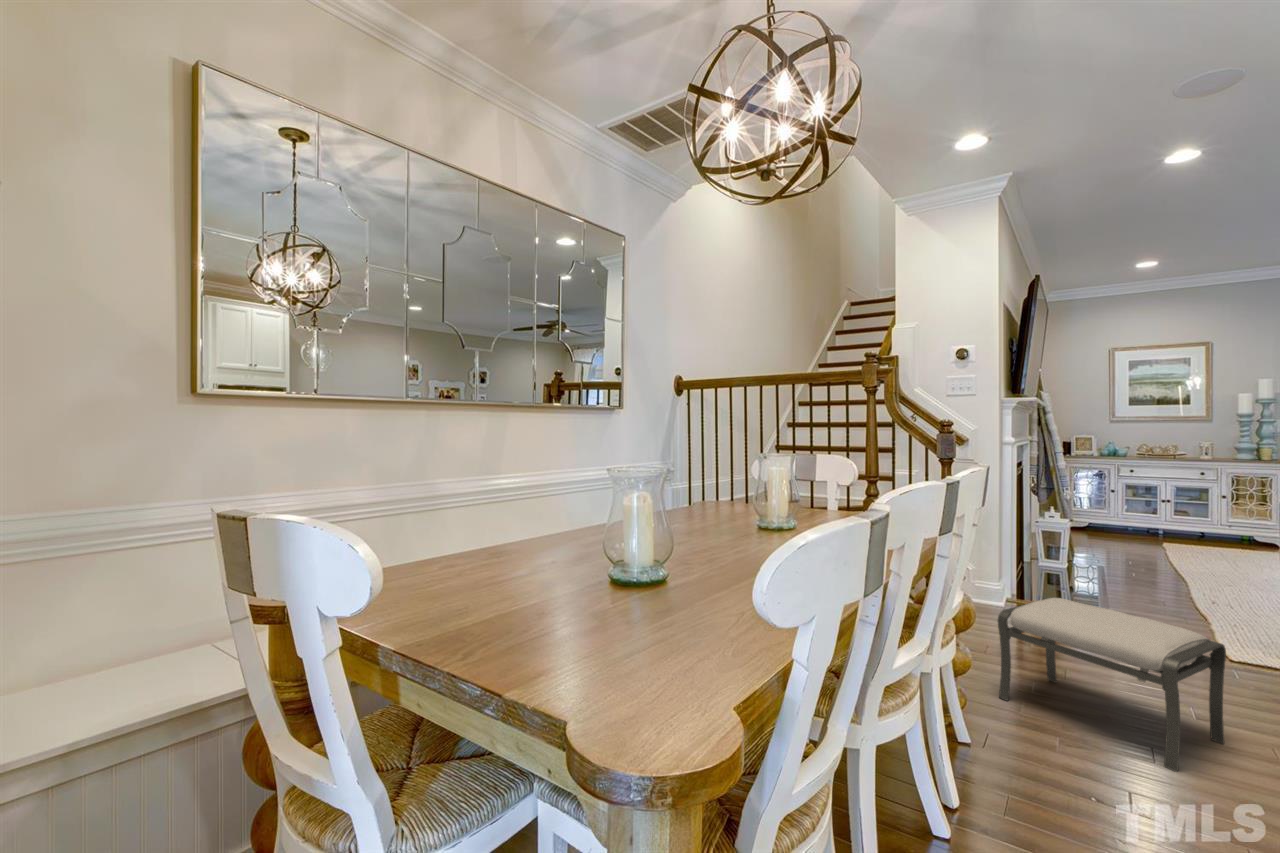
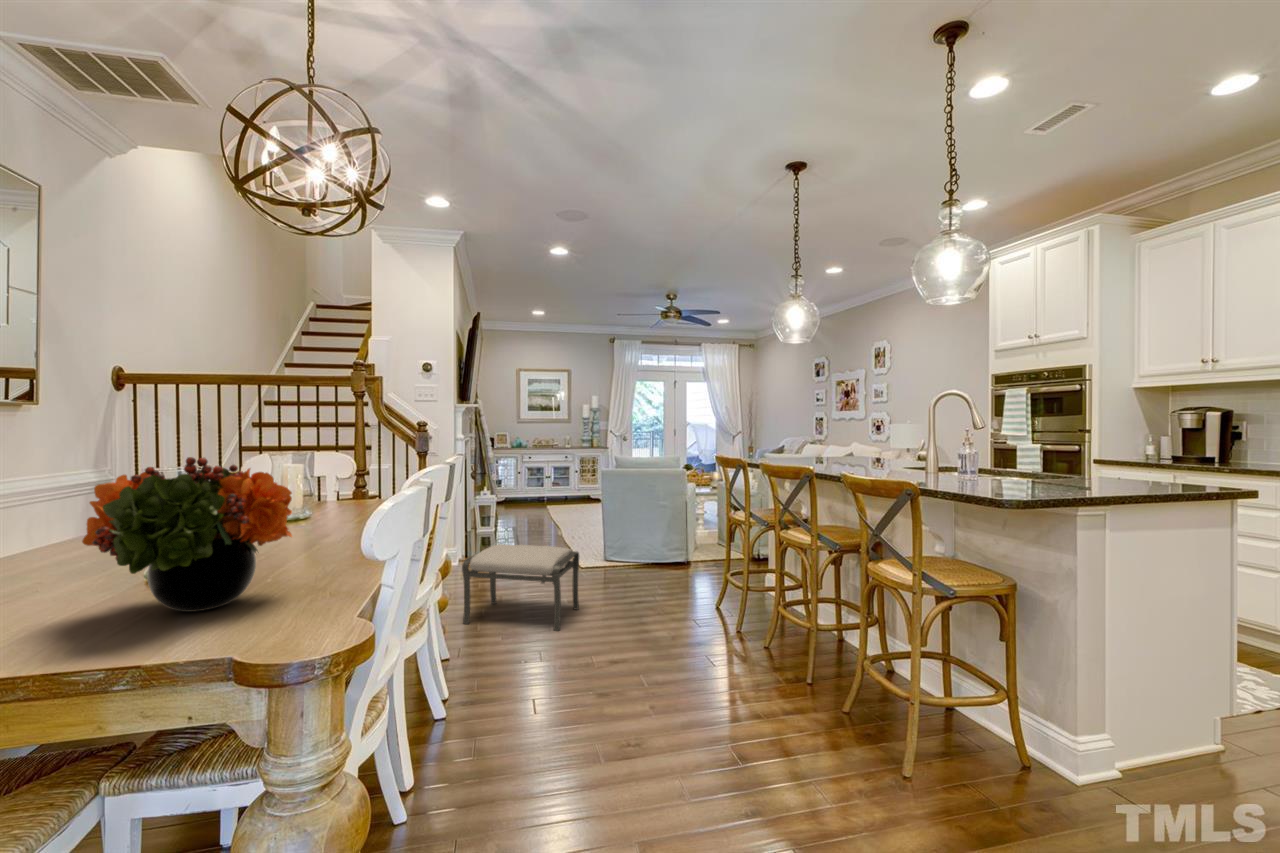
flower arrangement: none [521,460,712,633] -> present [82,457,292,612]

